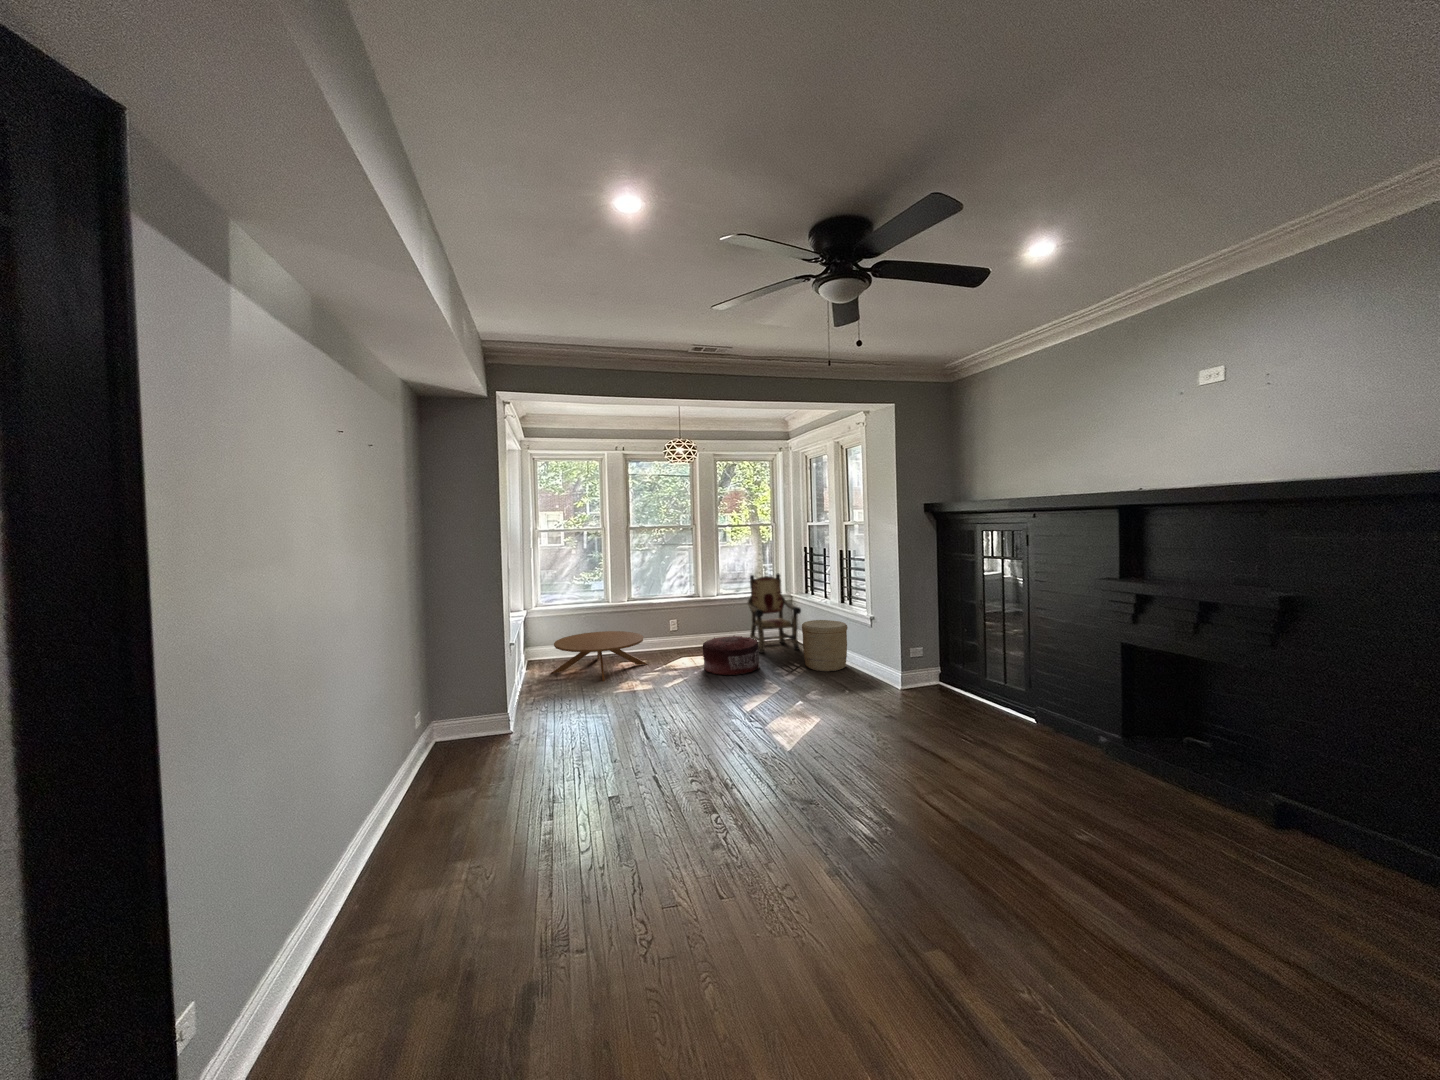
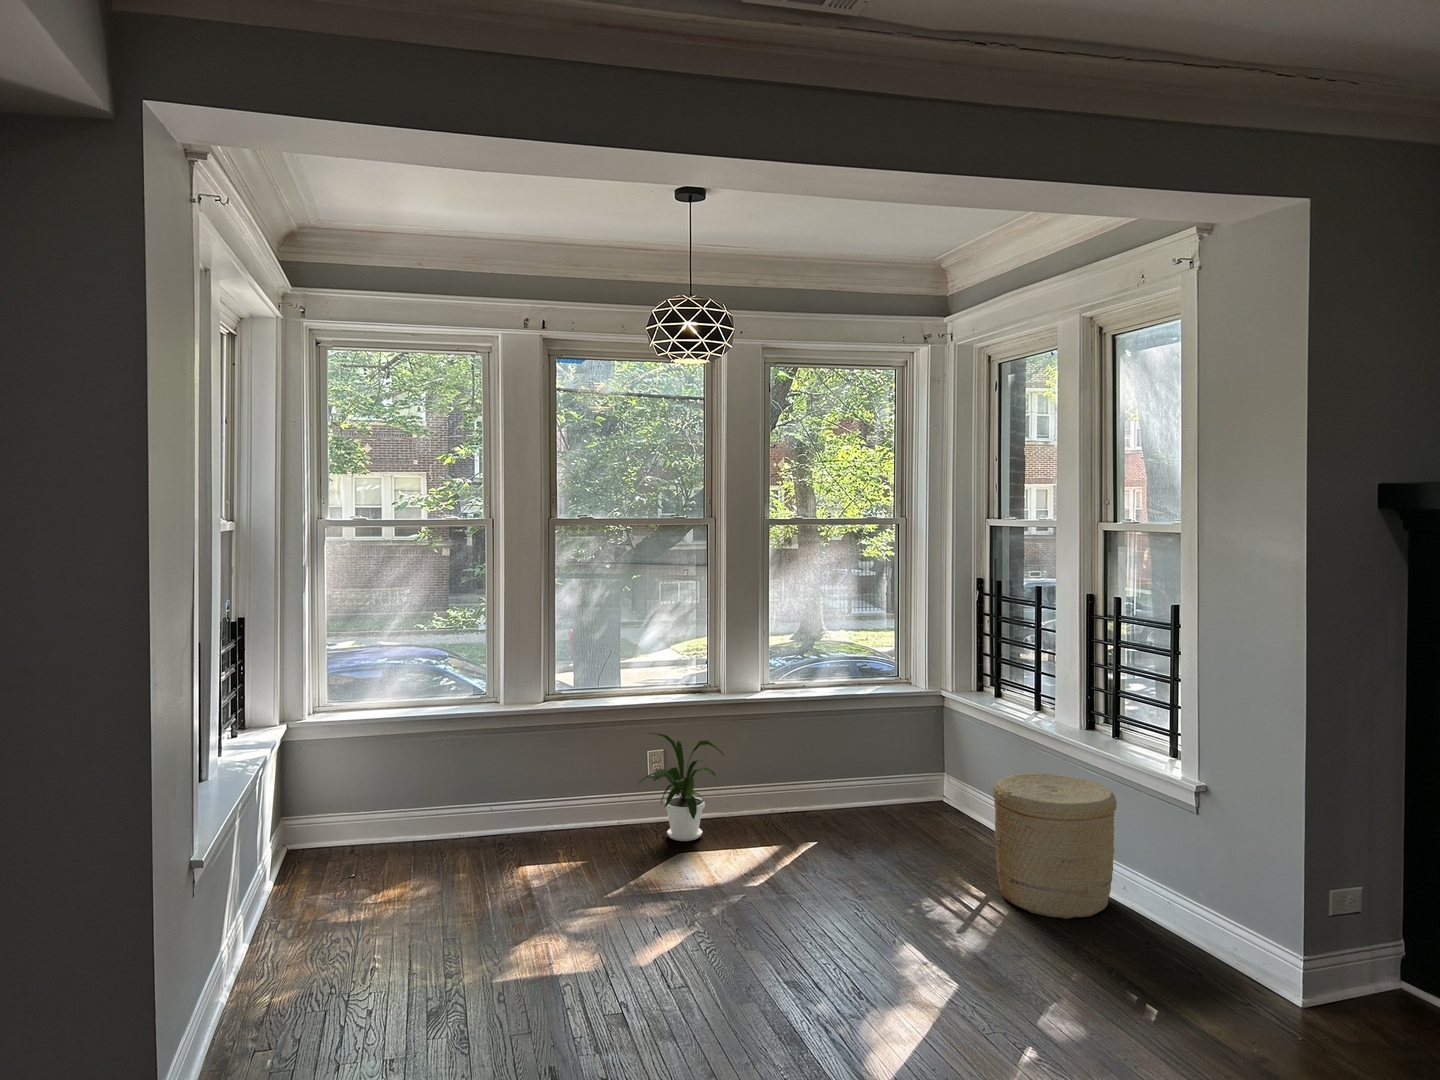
armchair: present [748,573,801,653] -> none [835,640,973,842]
house plant: none [667,612,701,655] -> present [639,733,724,841]
coffee table: present [551,631,648,681] -> none [338,778,592,934]
pouf: present [703,636,760,675] -> none [735,804,883,923]

